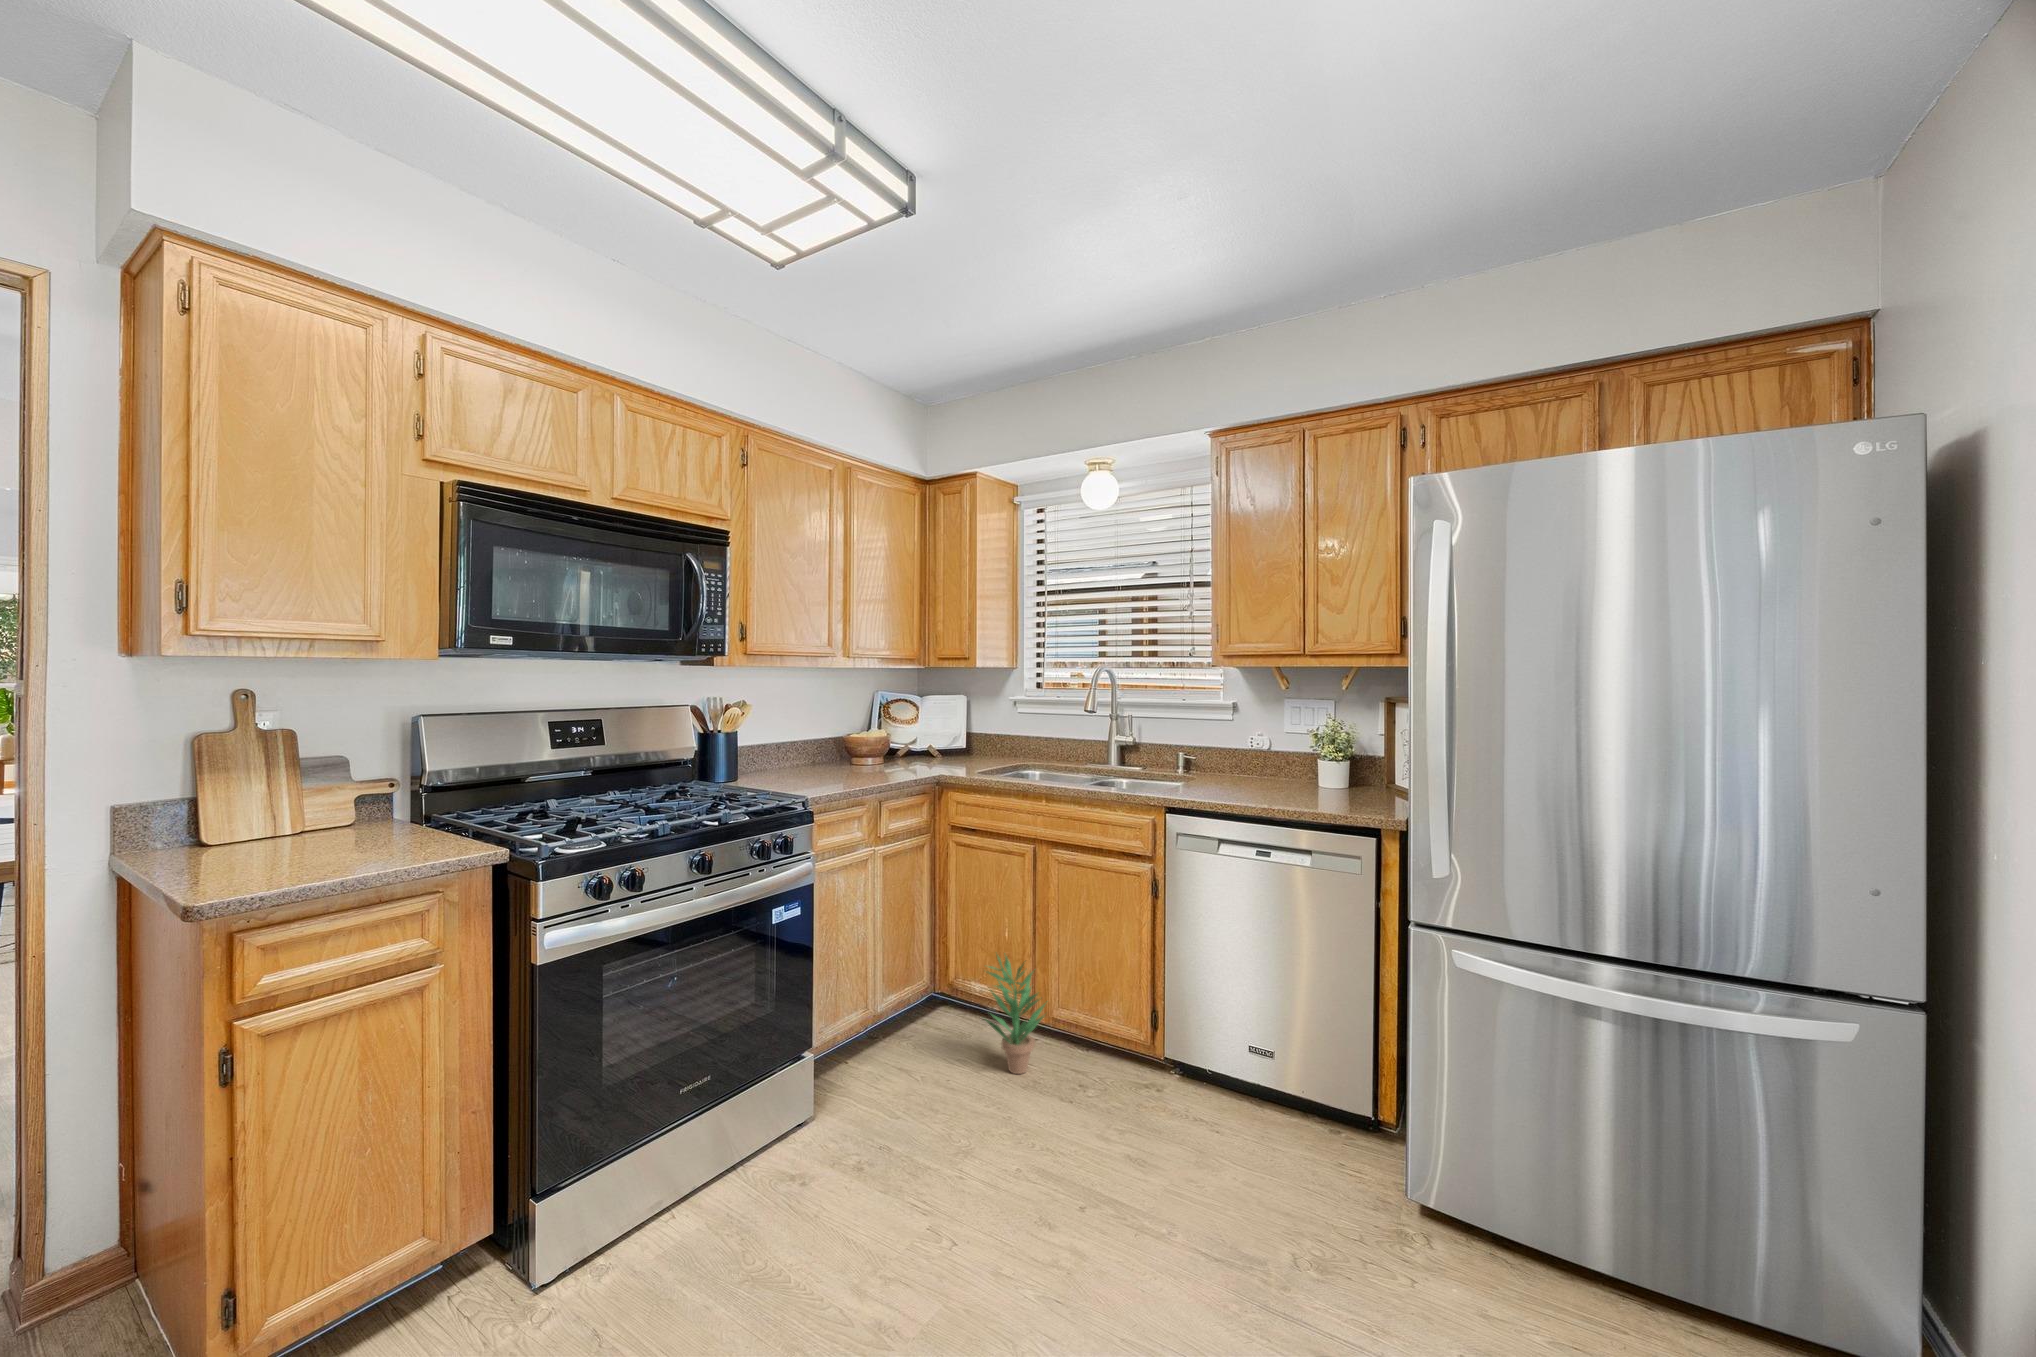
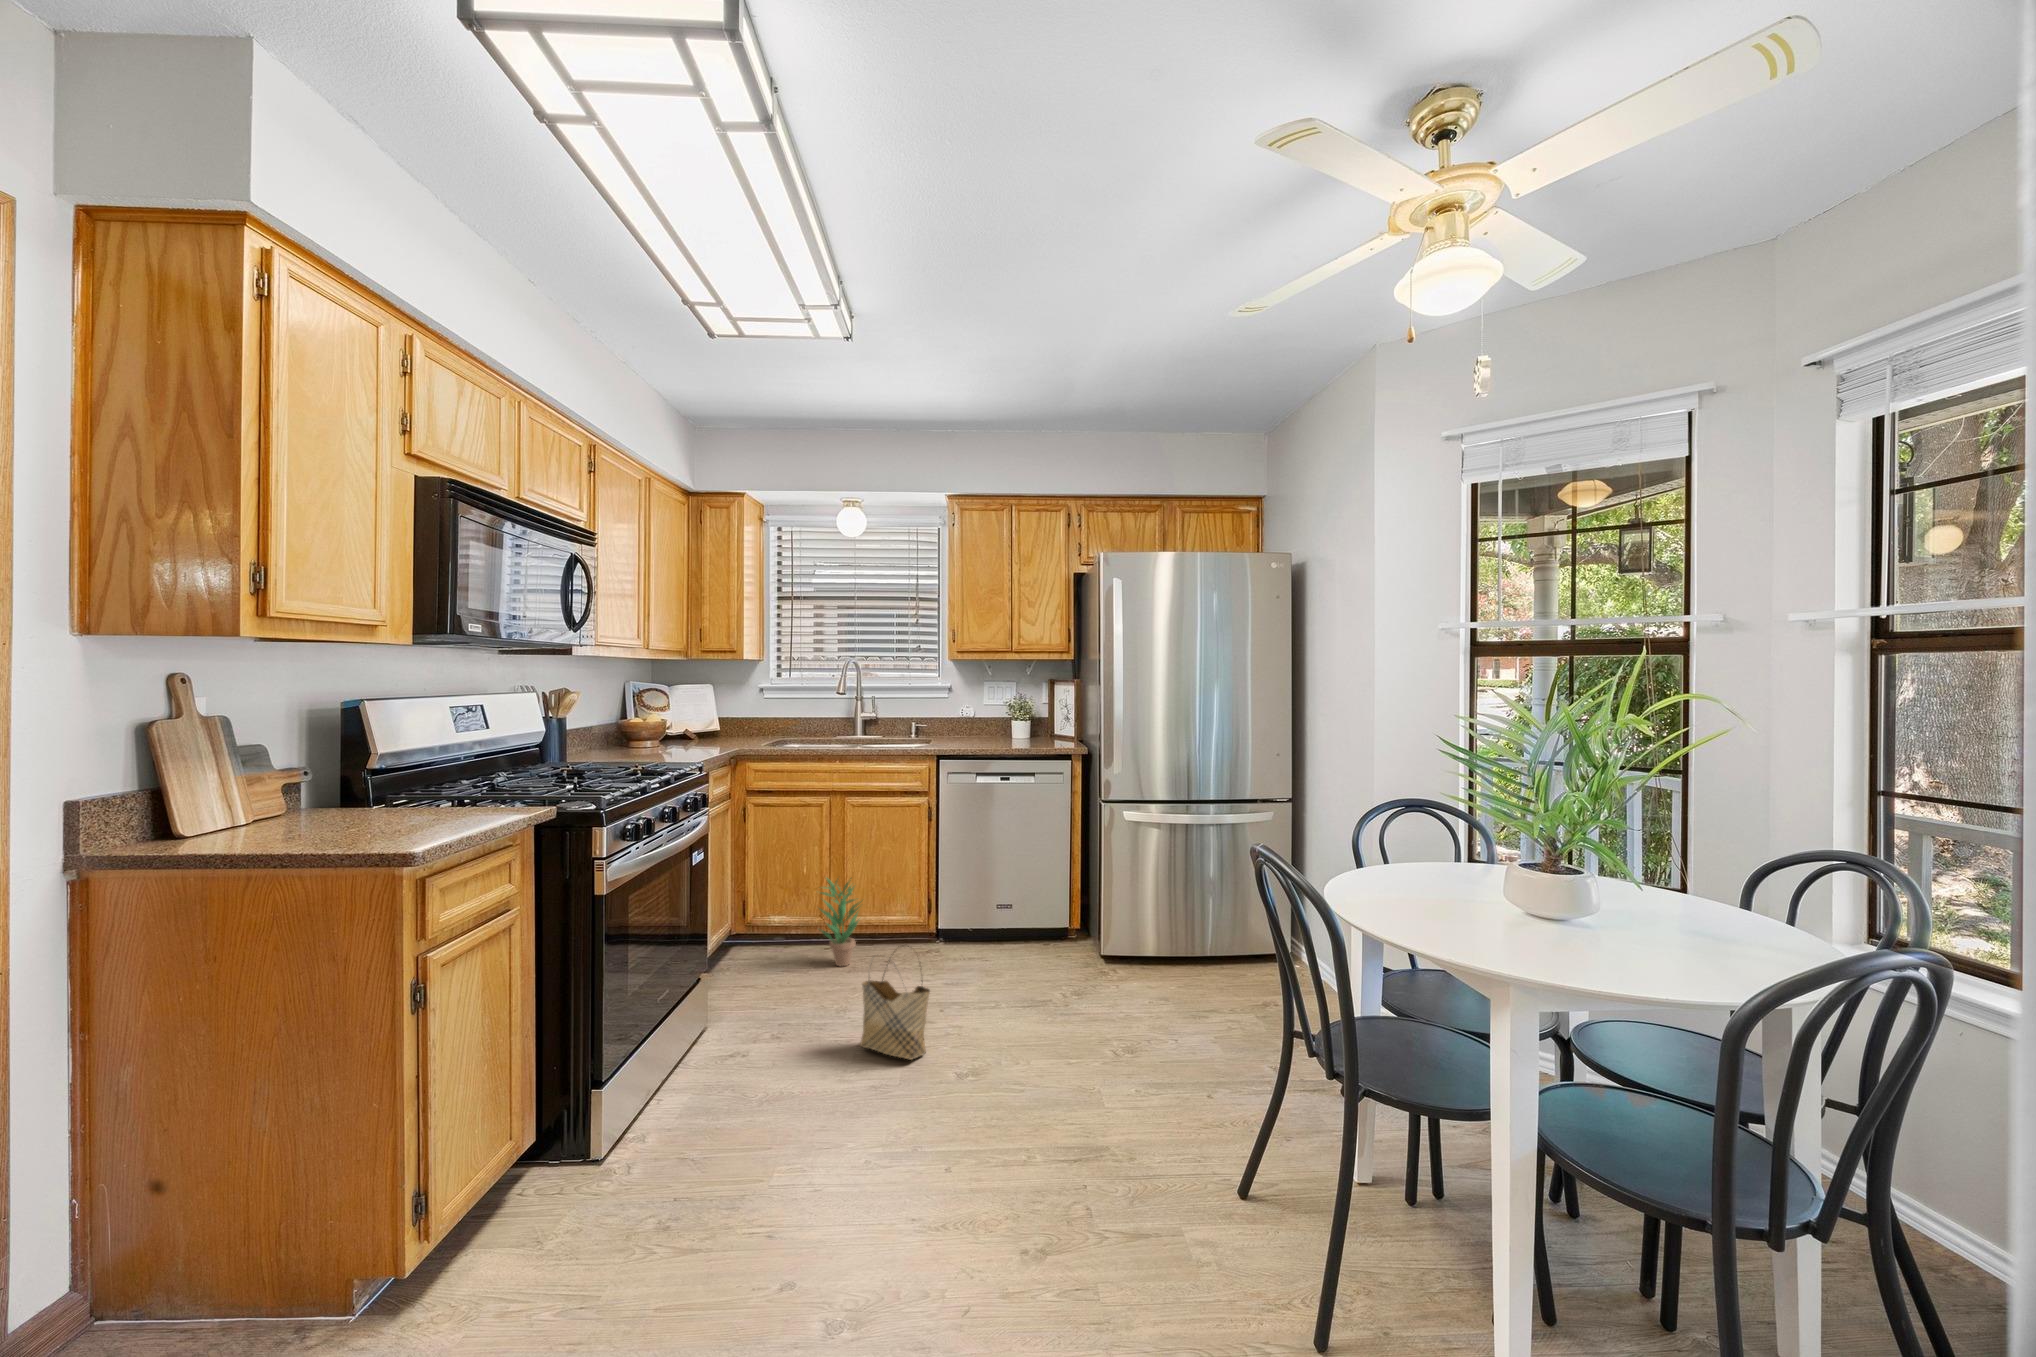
woven basket: none [915,1099,994,1287] -> present [860,945,930,1060]

